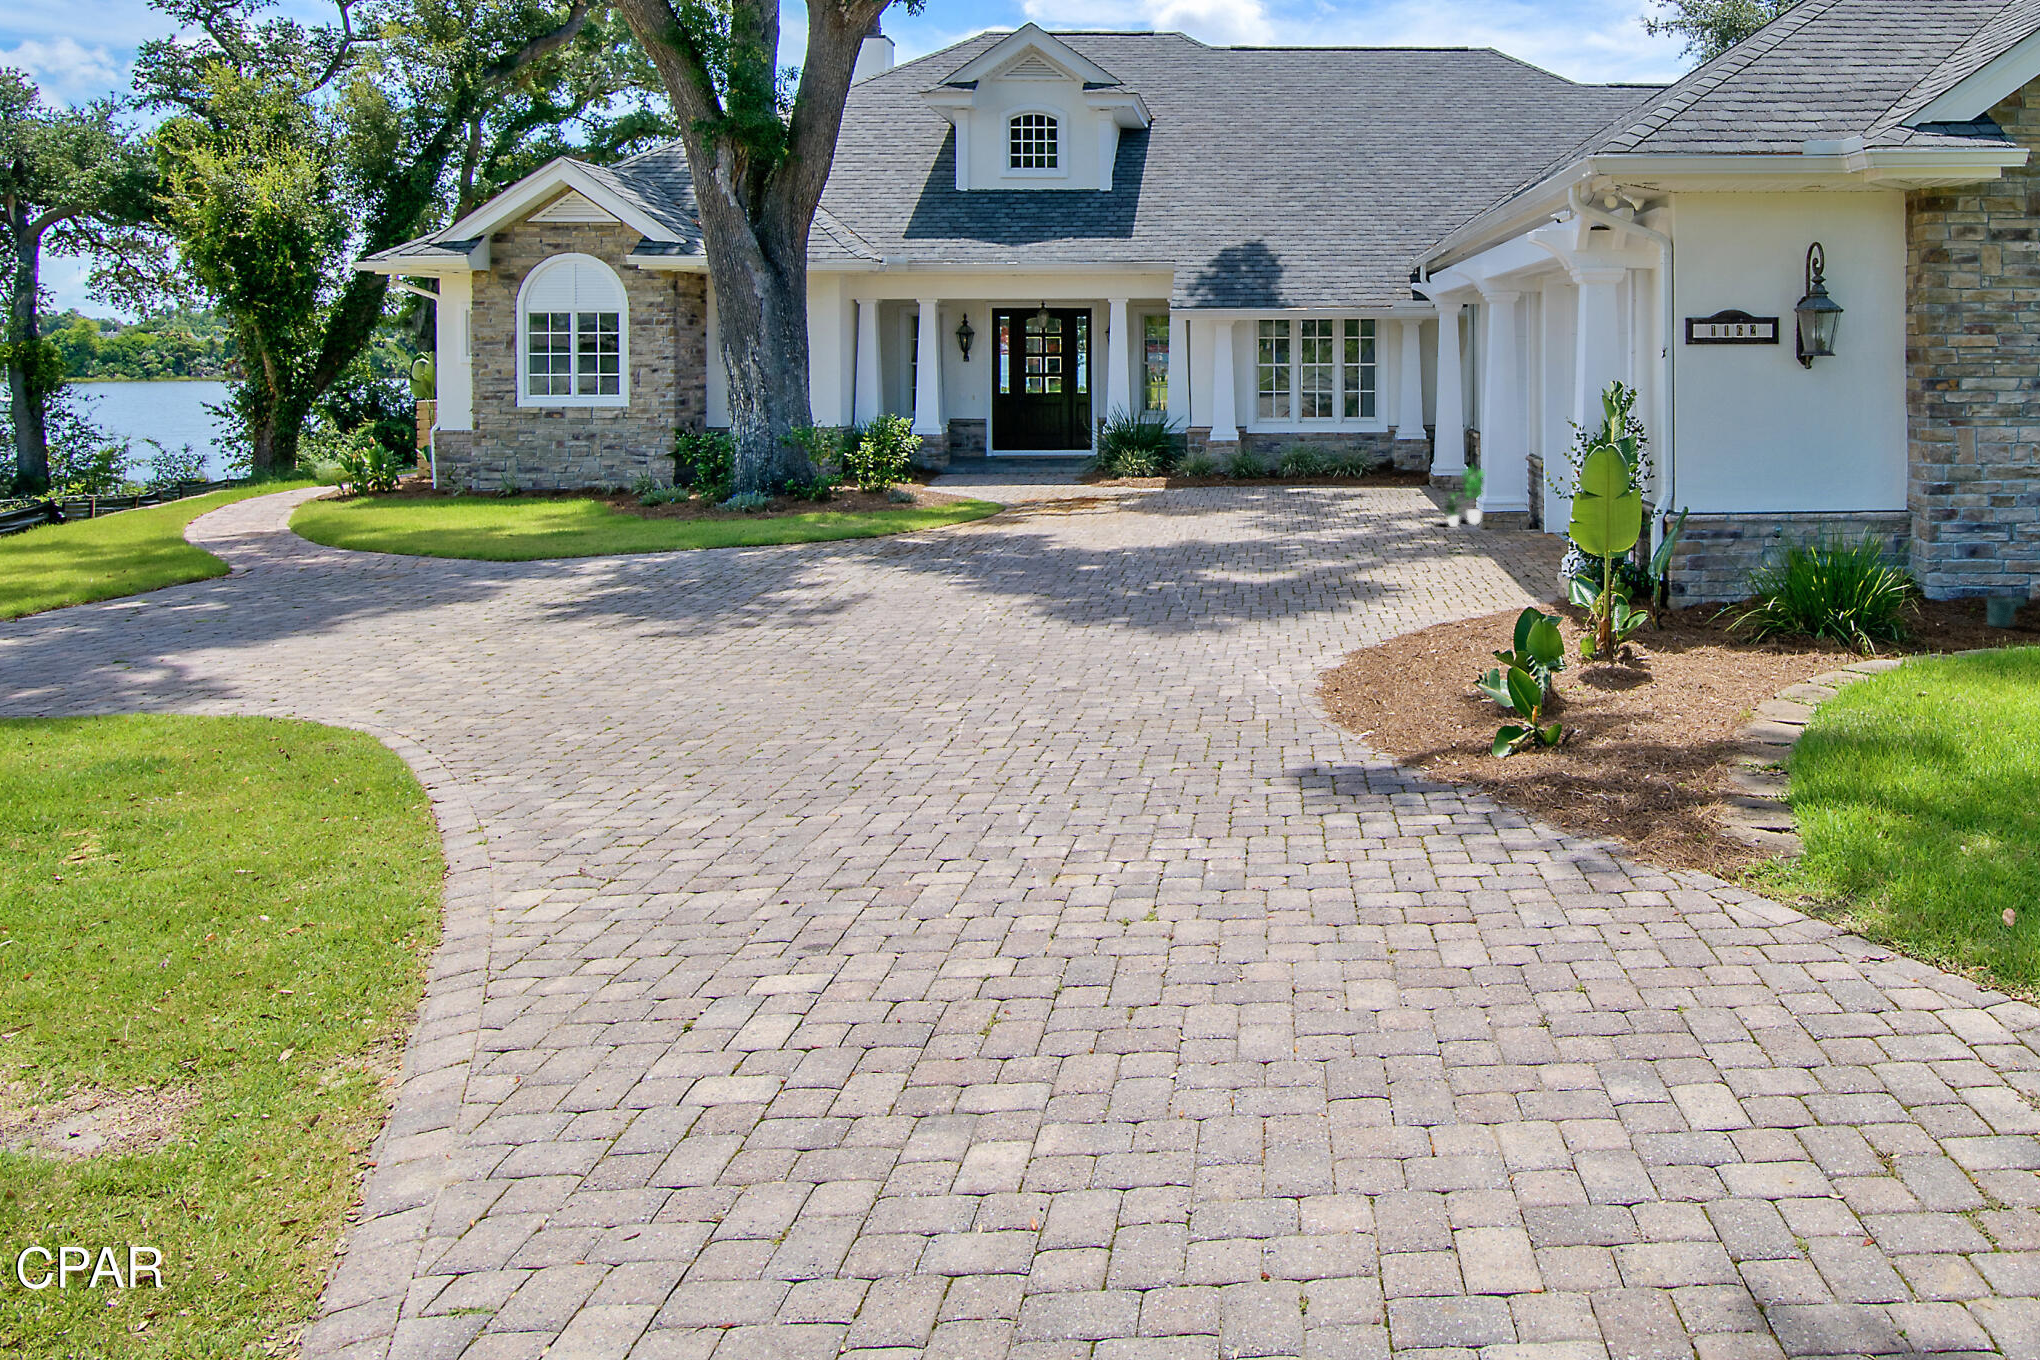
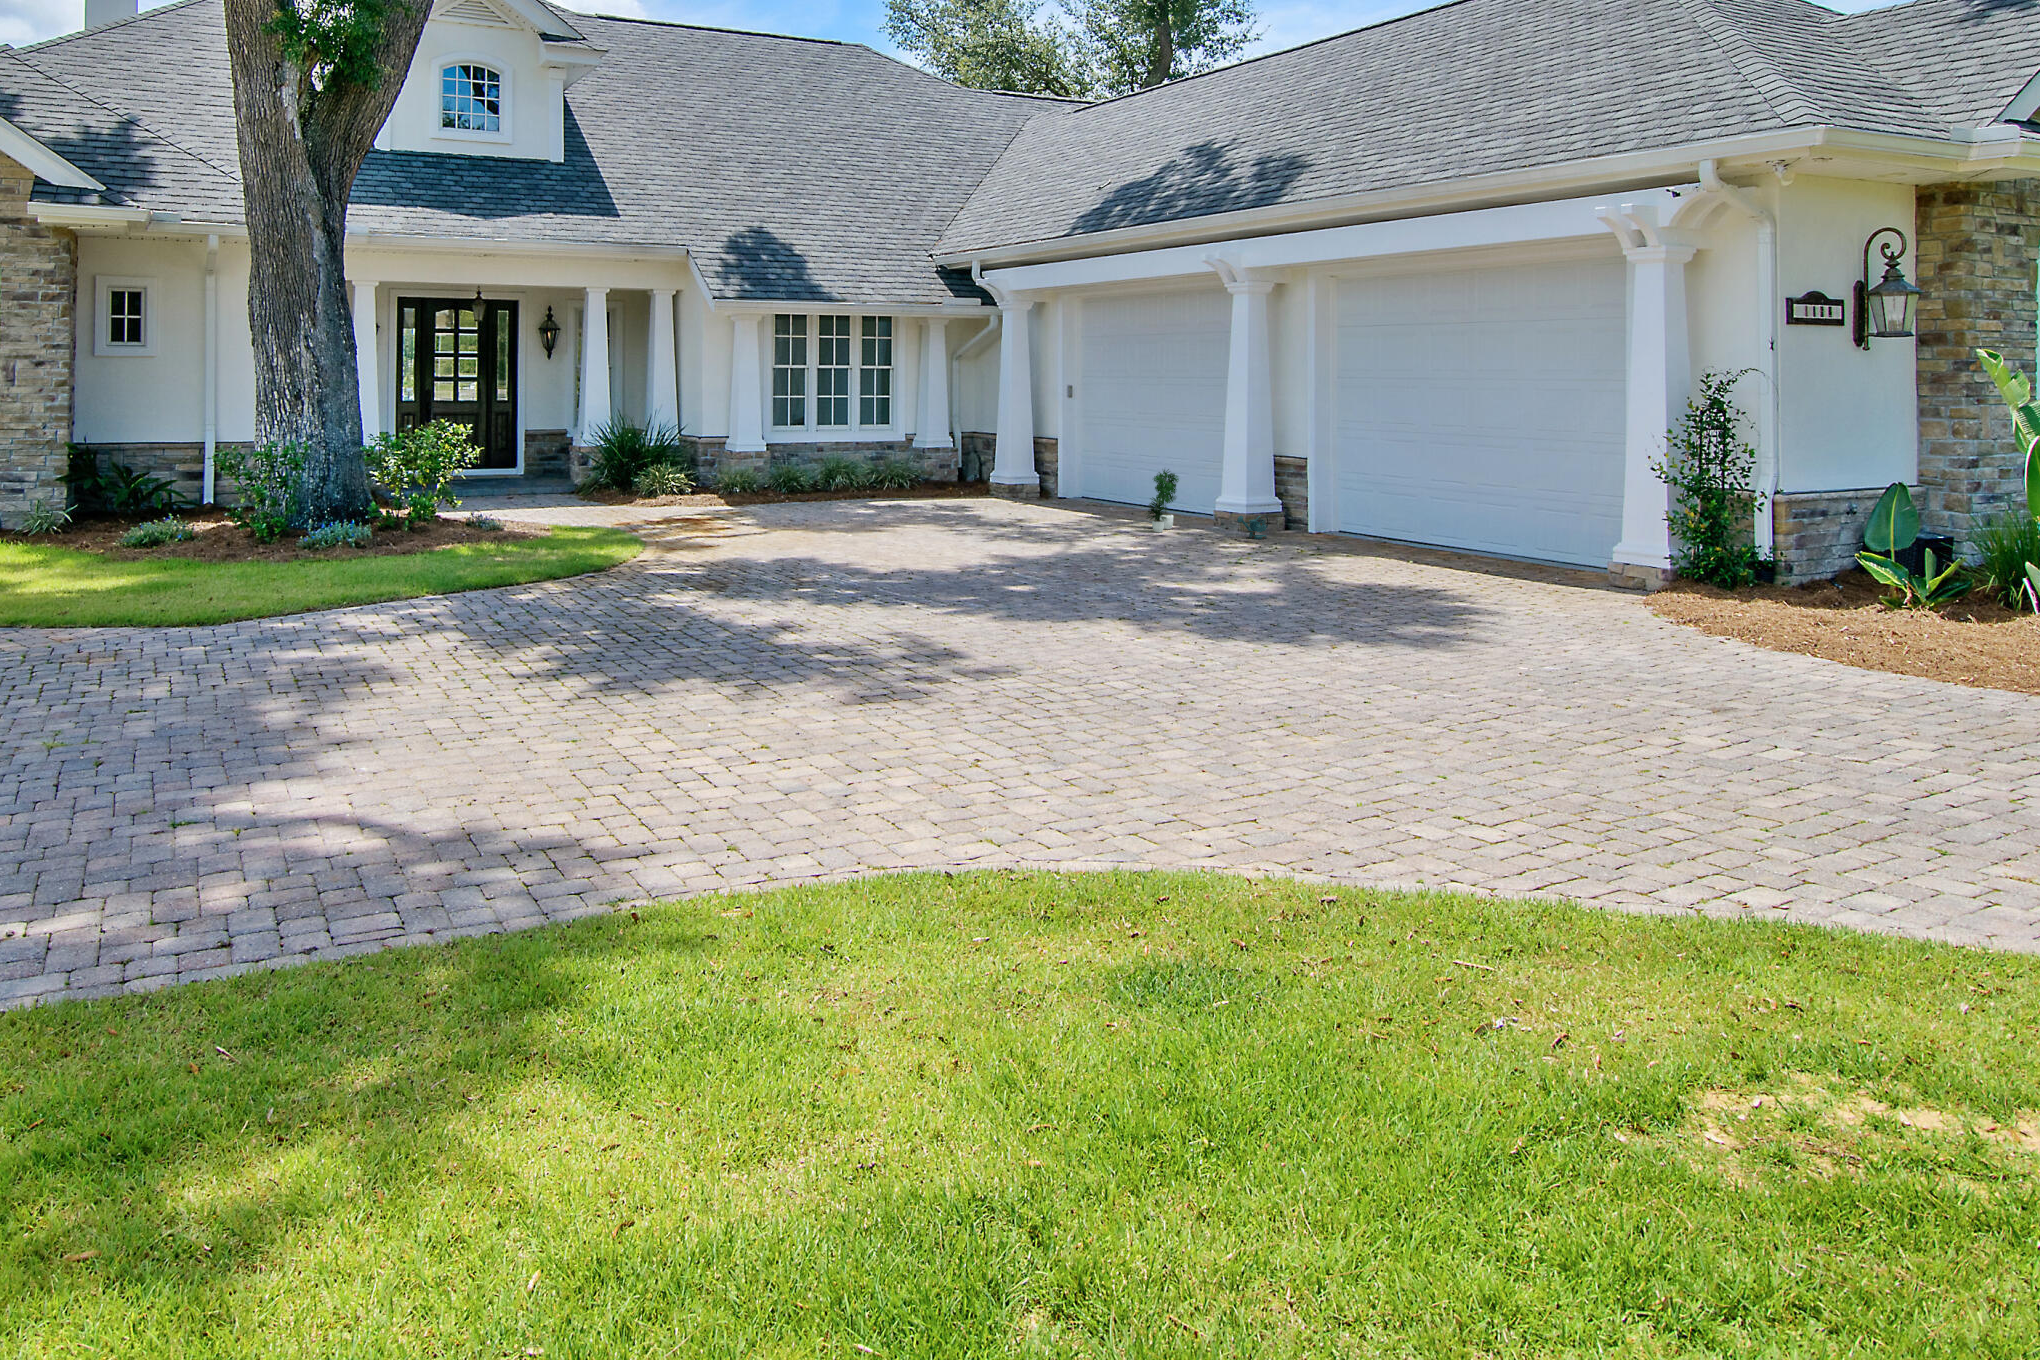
watering can: present [1987,589,2025,628] -> present [1237,515,1269,539]

